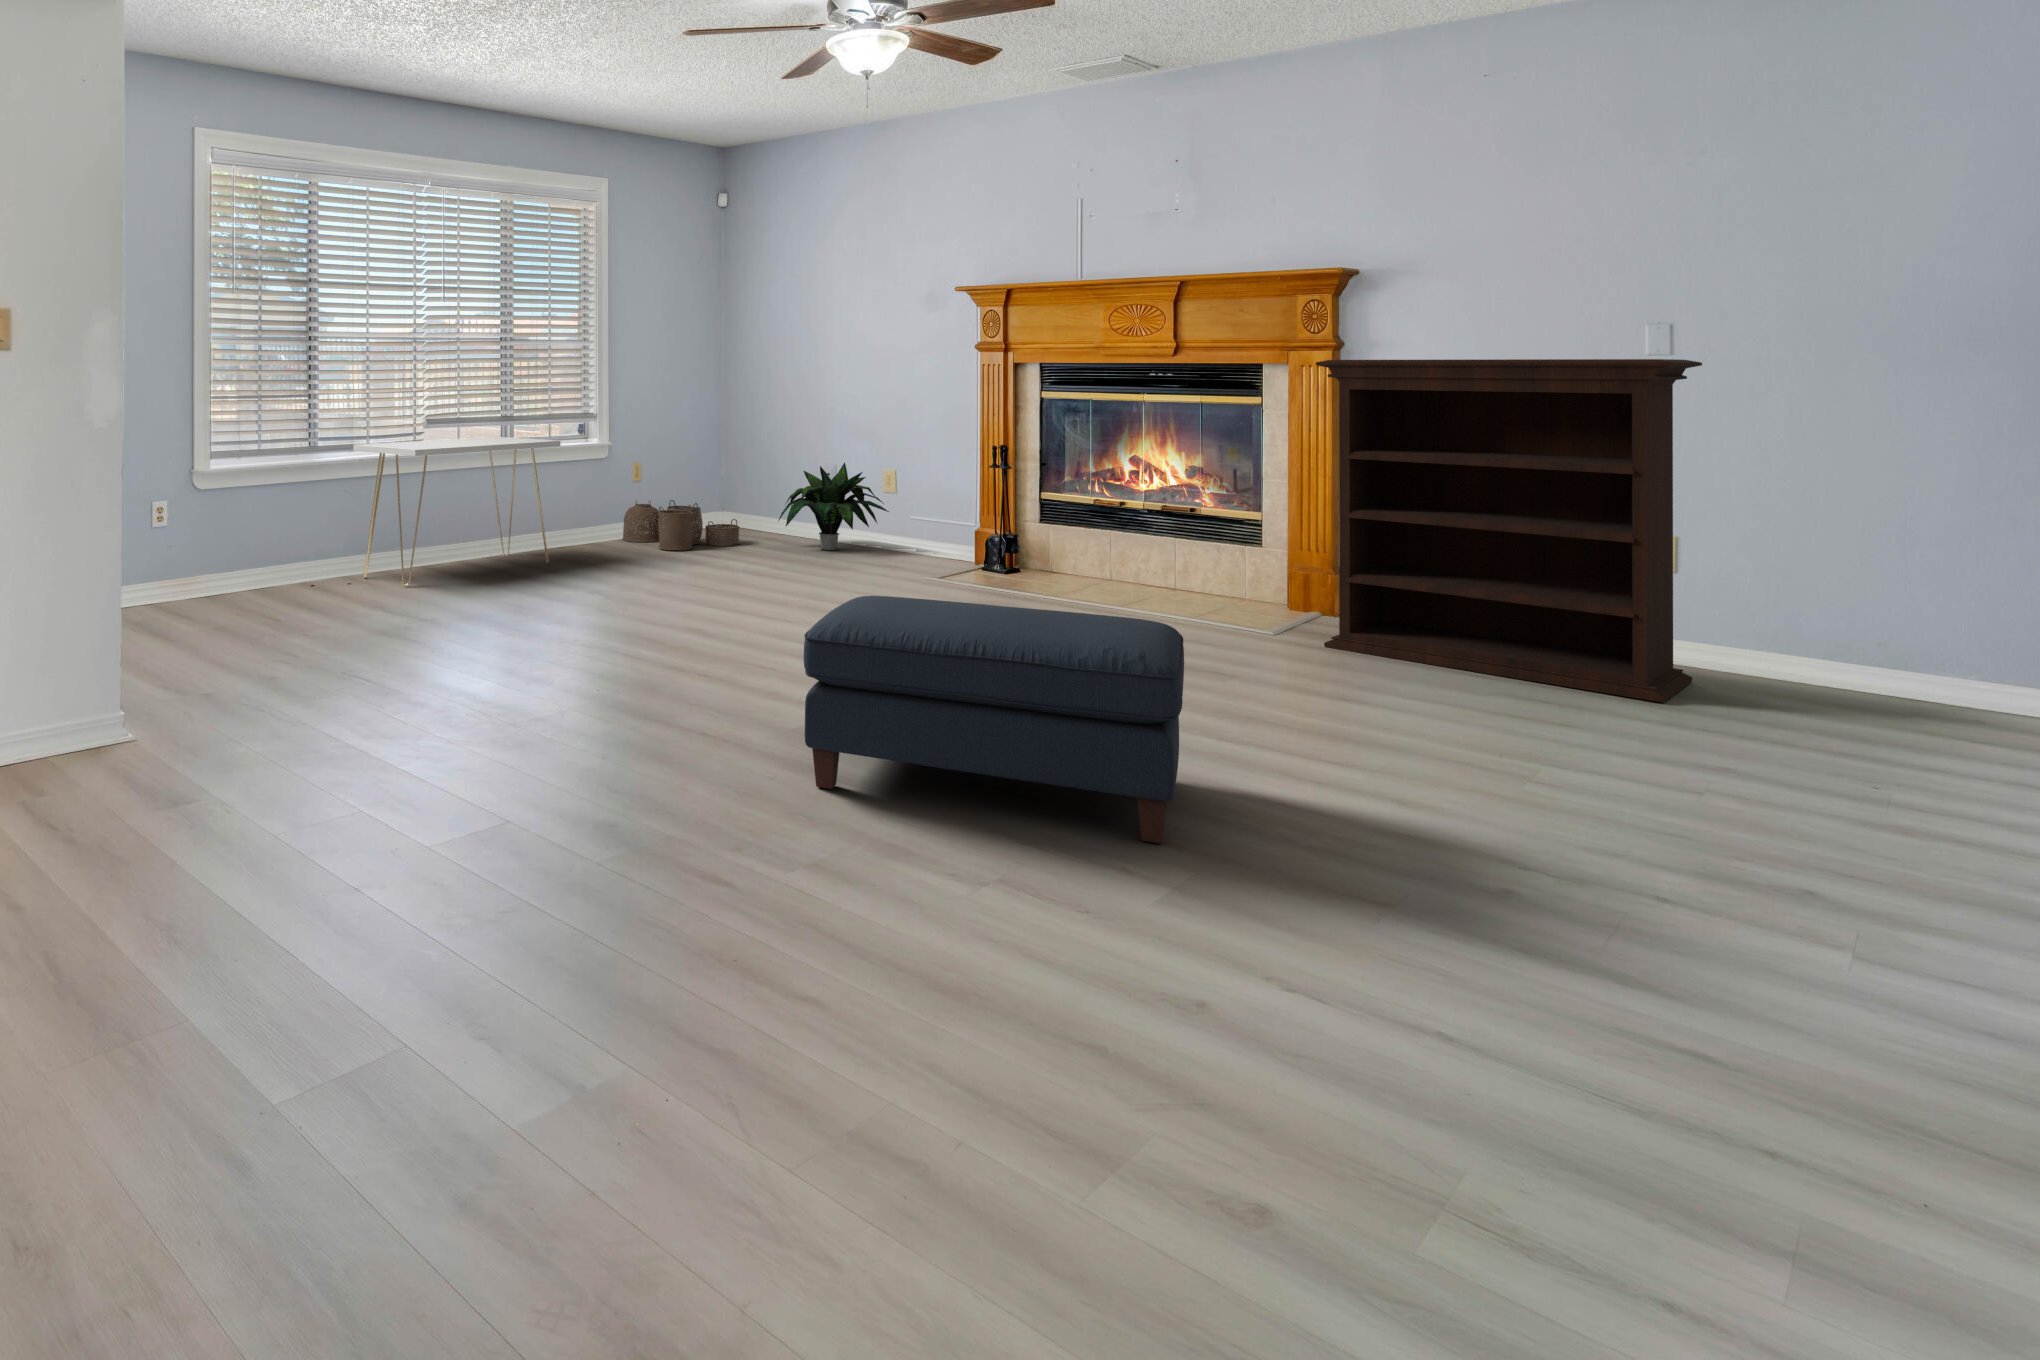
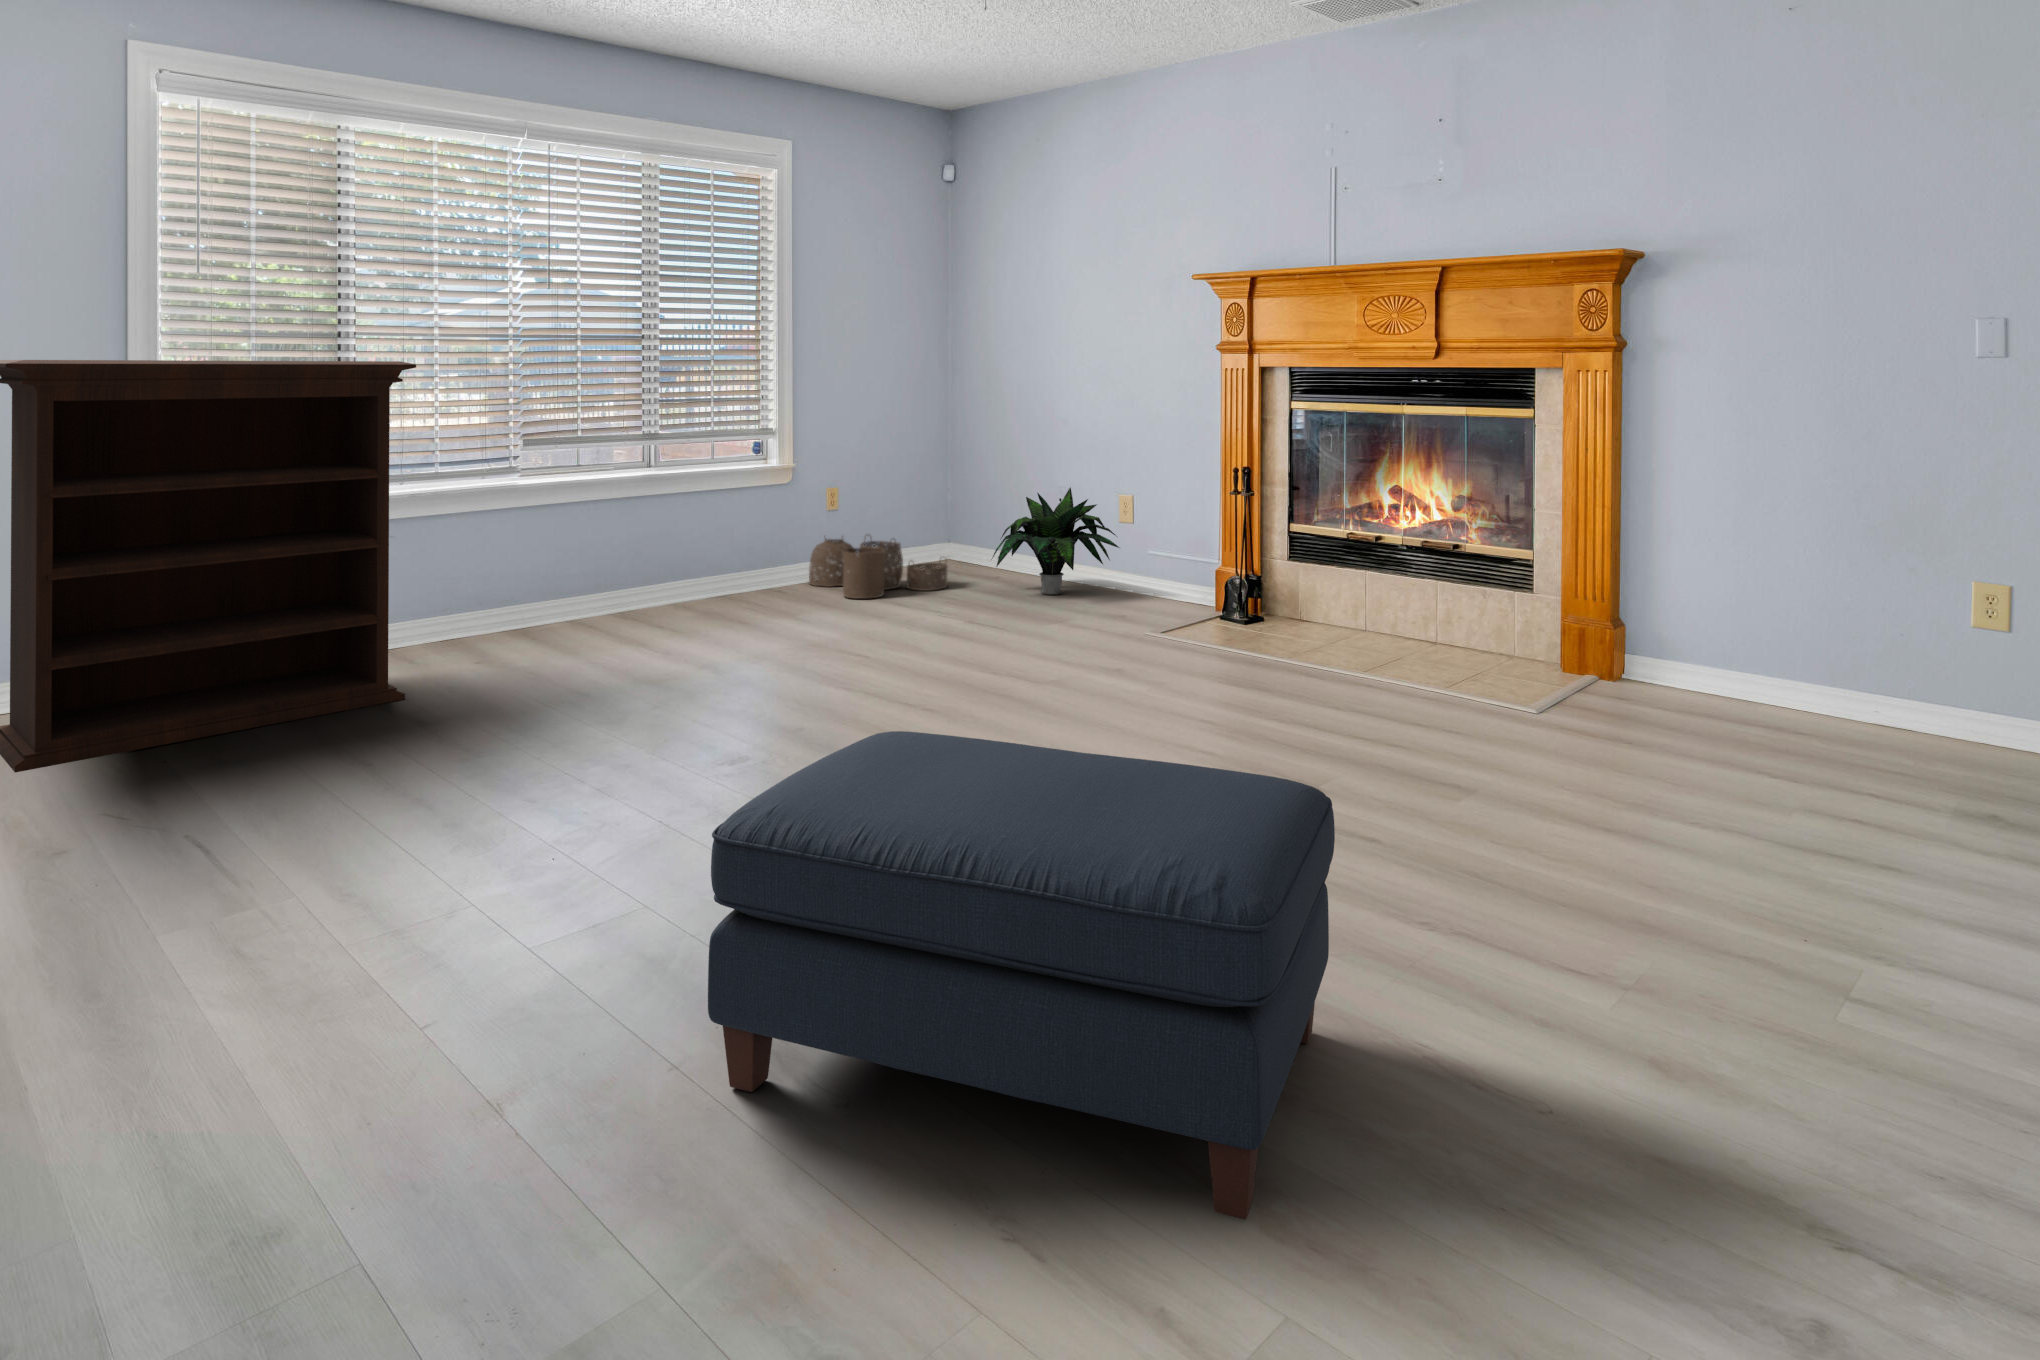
bookshelf: present [1316,359,1702,703] -> present [0,360,416,773]
console table: present [353,437,561,586] -> none [398,460,697,665]

